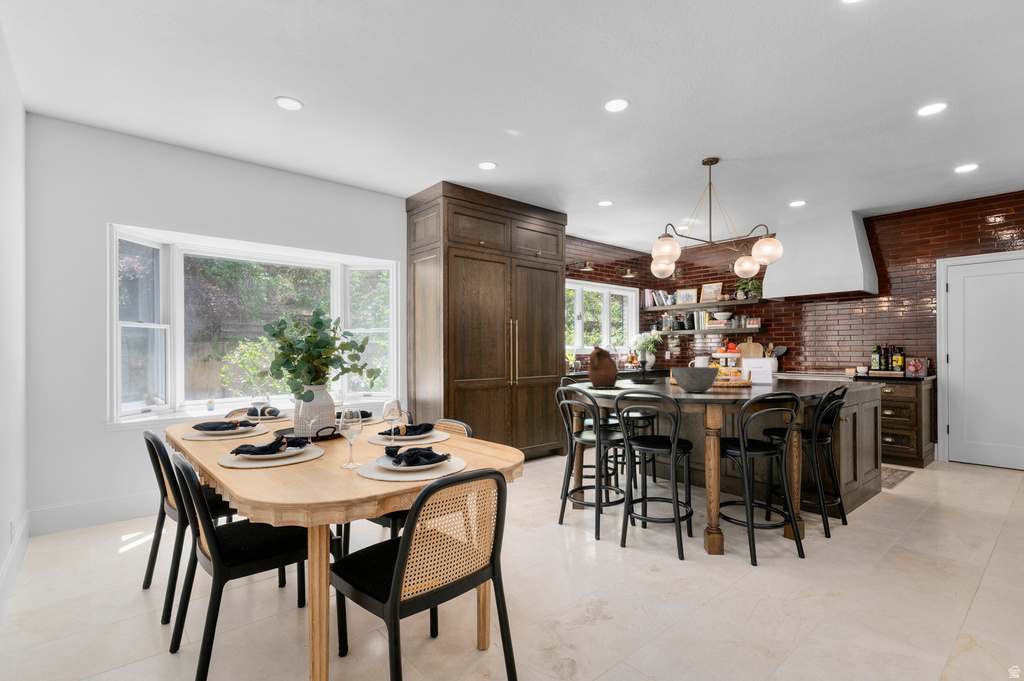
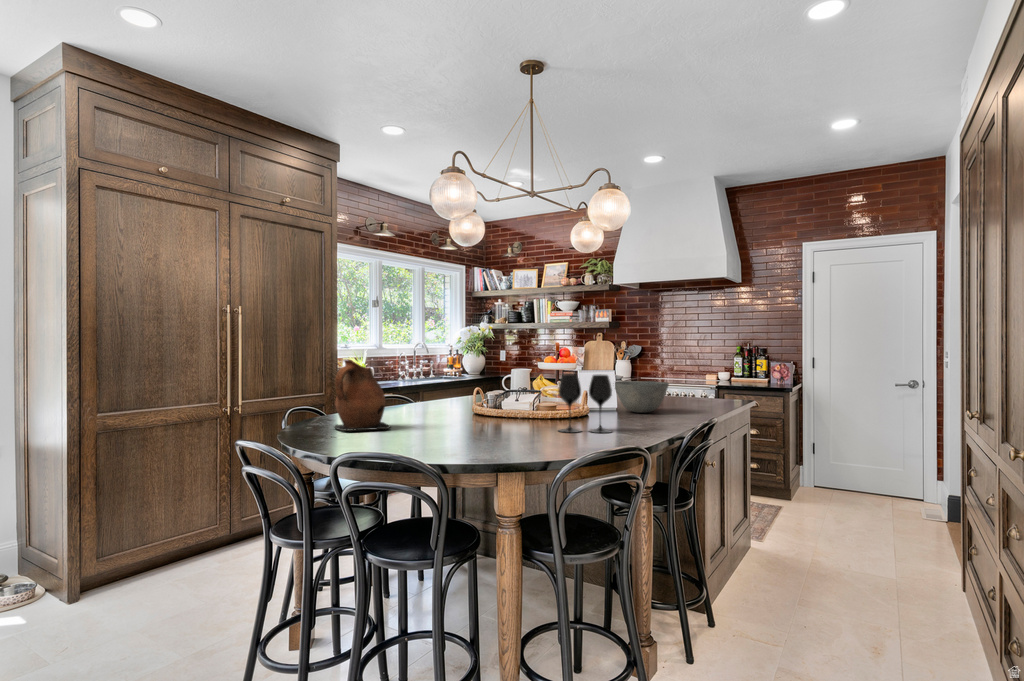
candle holder: present [630,347,657,384] -> none [419,352,460,413]
wine glass: none [735,355,775,393] -> present [558,374,612,433]
bowl: present [671,367,719,393] -> present [615,381,669,413]

